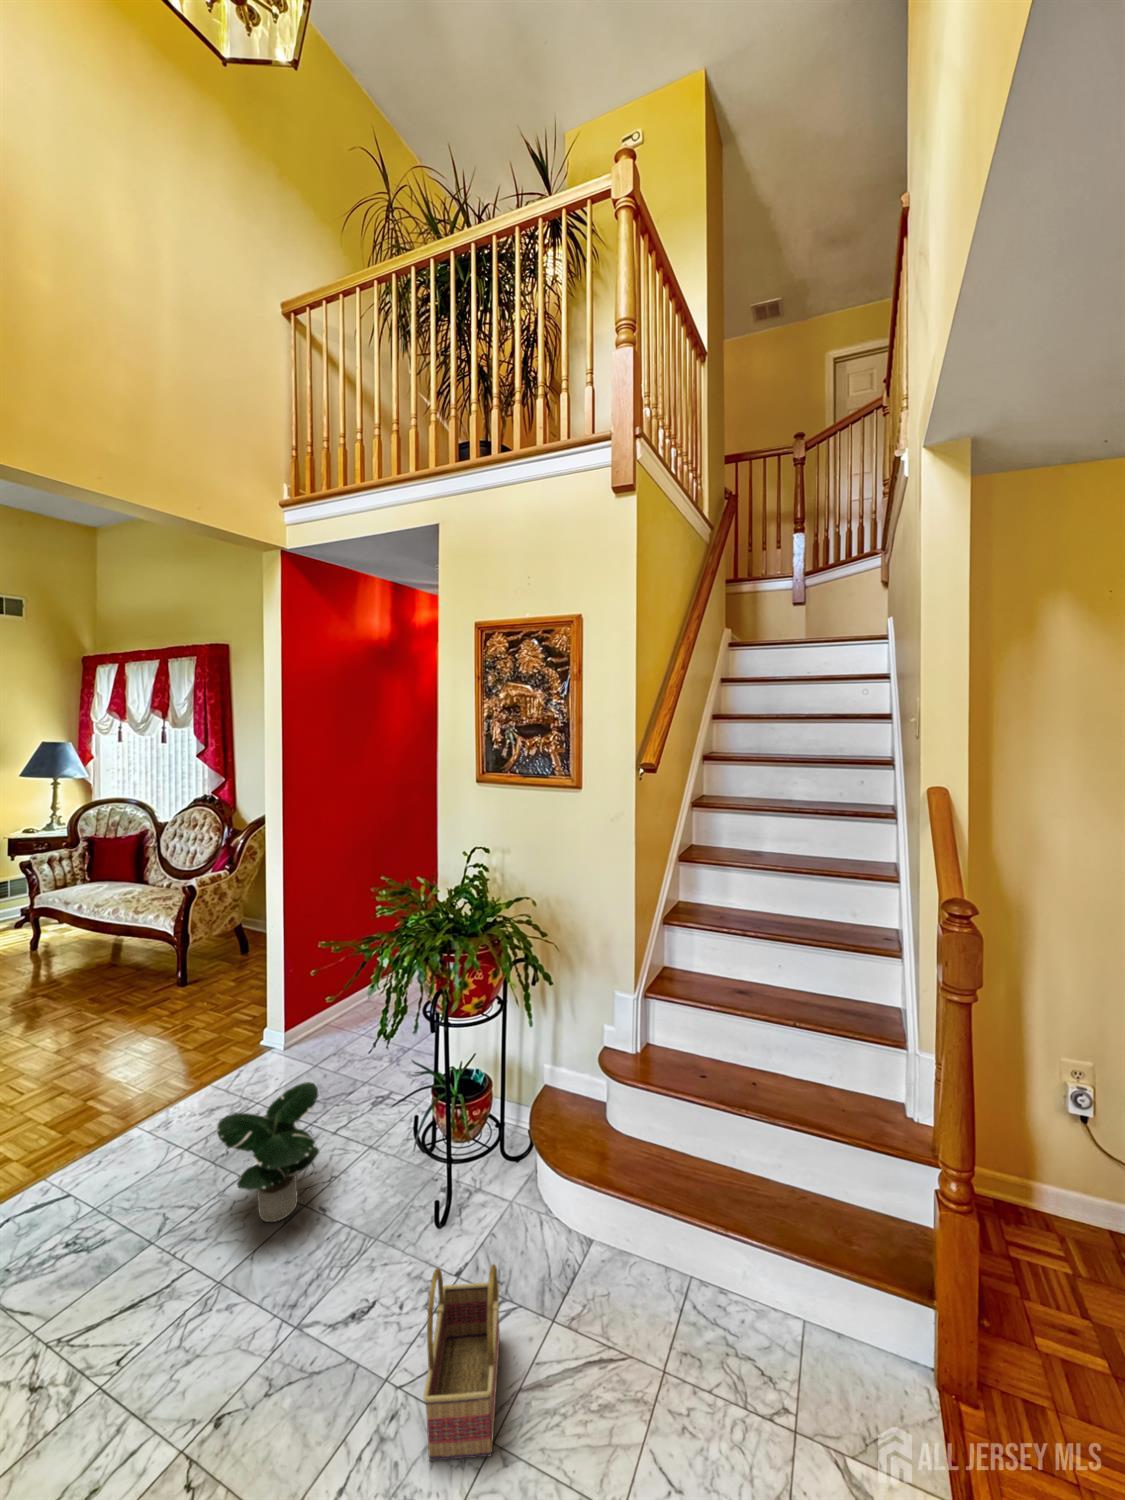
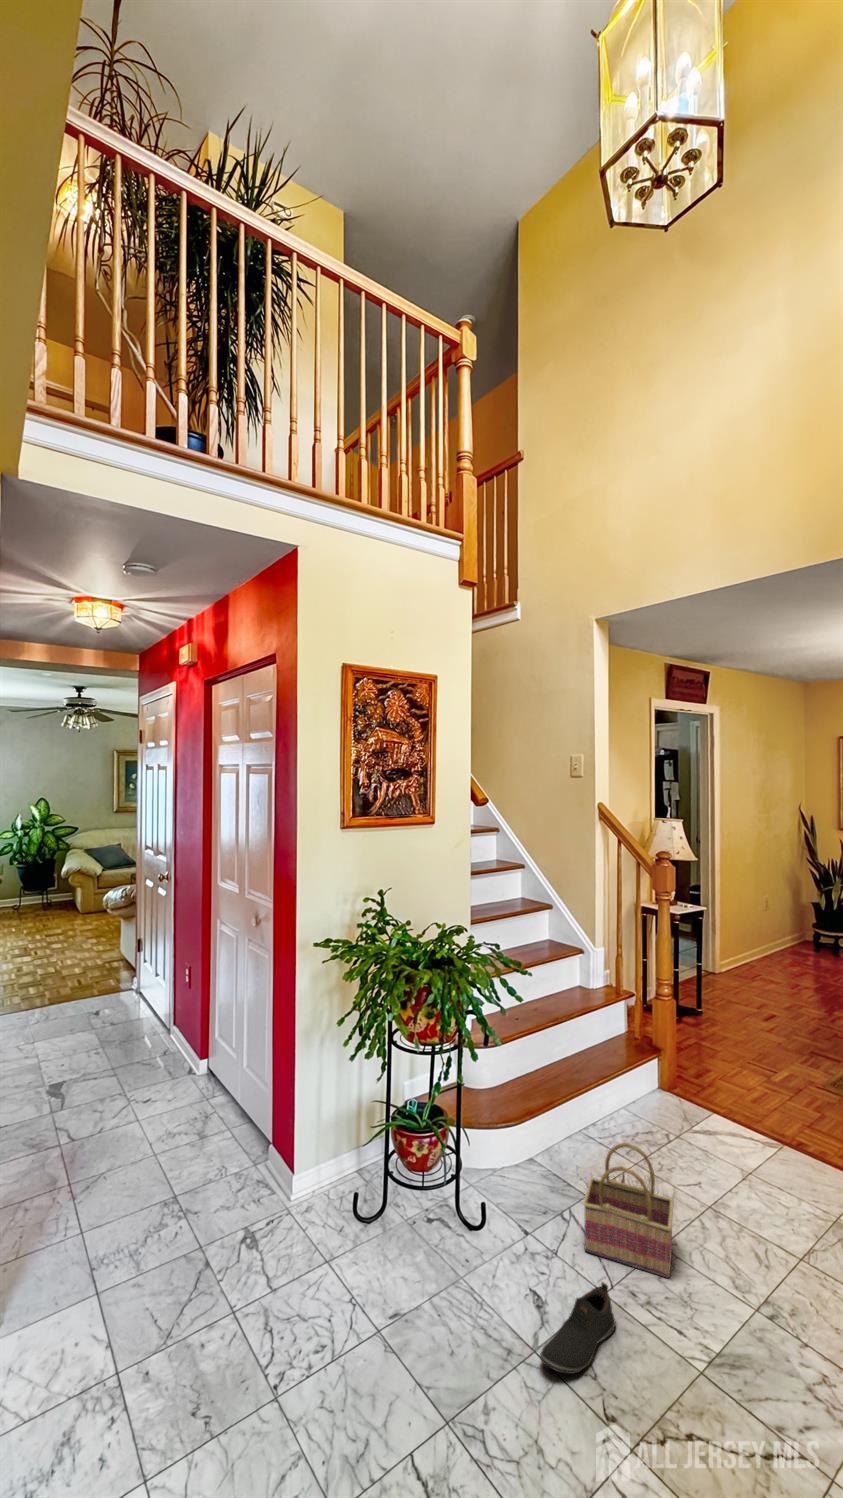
potted plant: present [217,1082,319,1222] -> none [303,1190,432,1378]
shoe: none [259,1326,355,1401] -> present [540,1282,616,1374]

